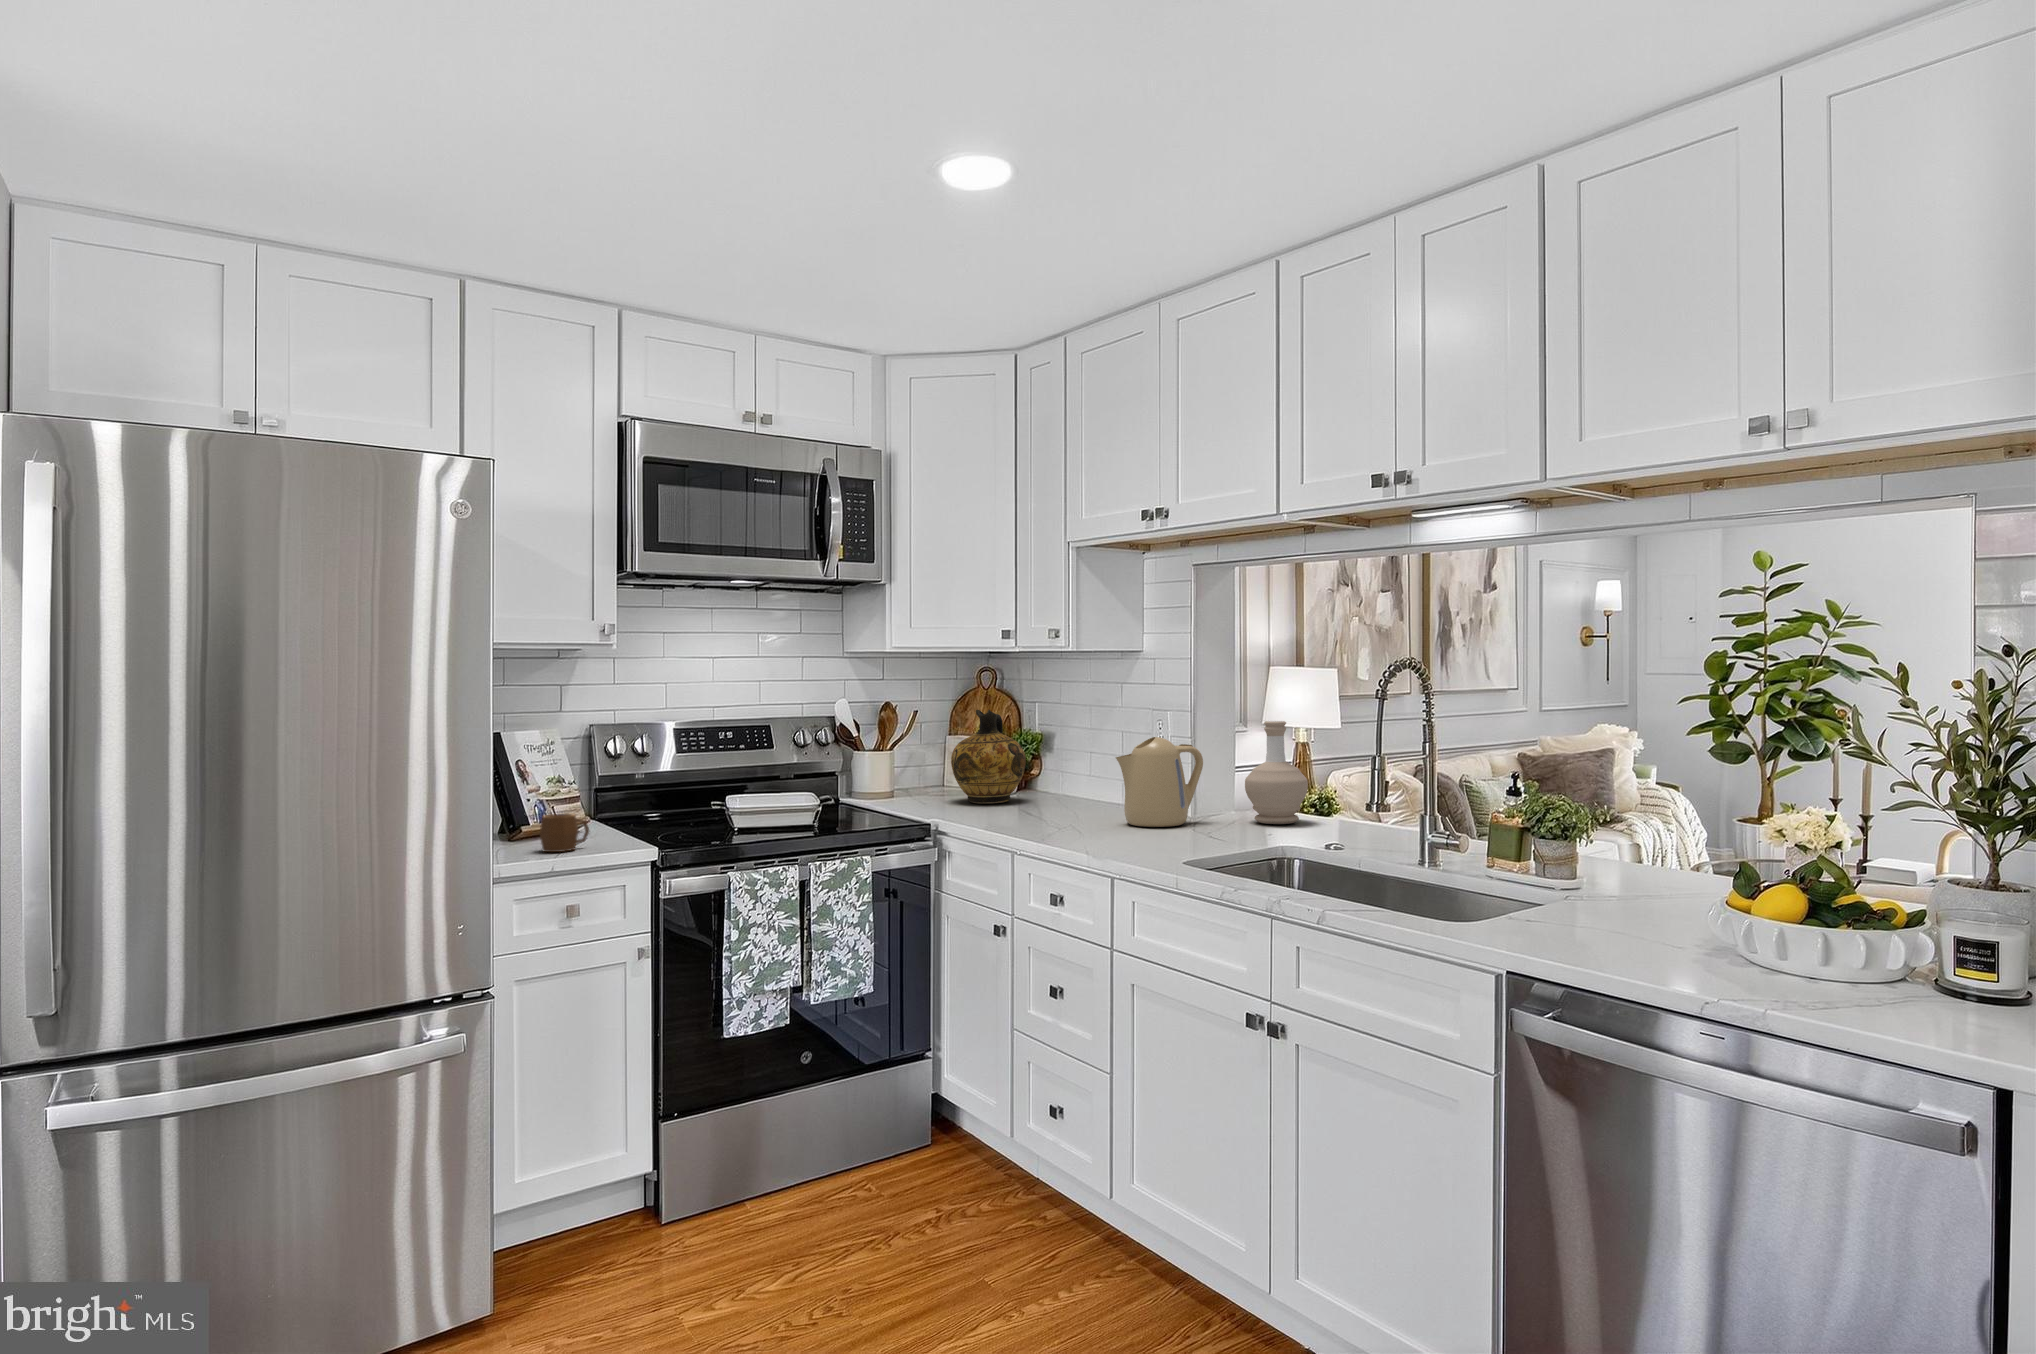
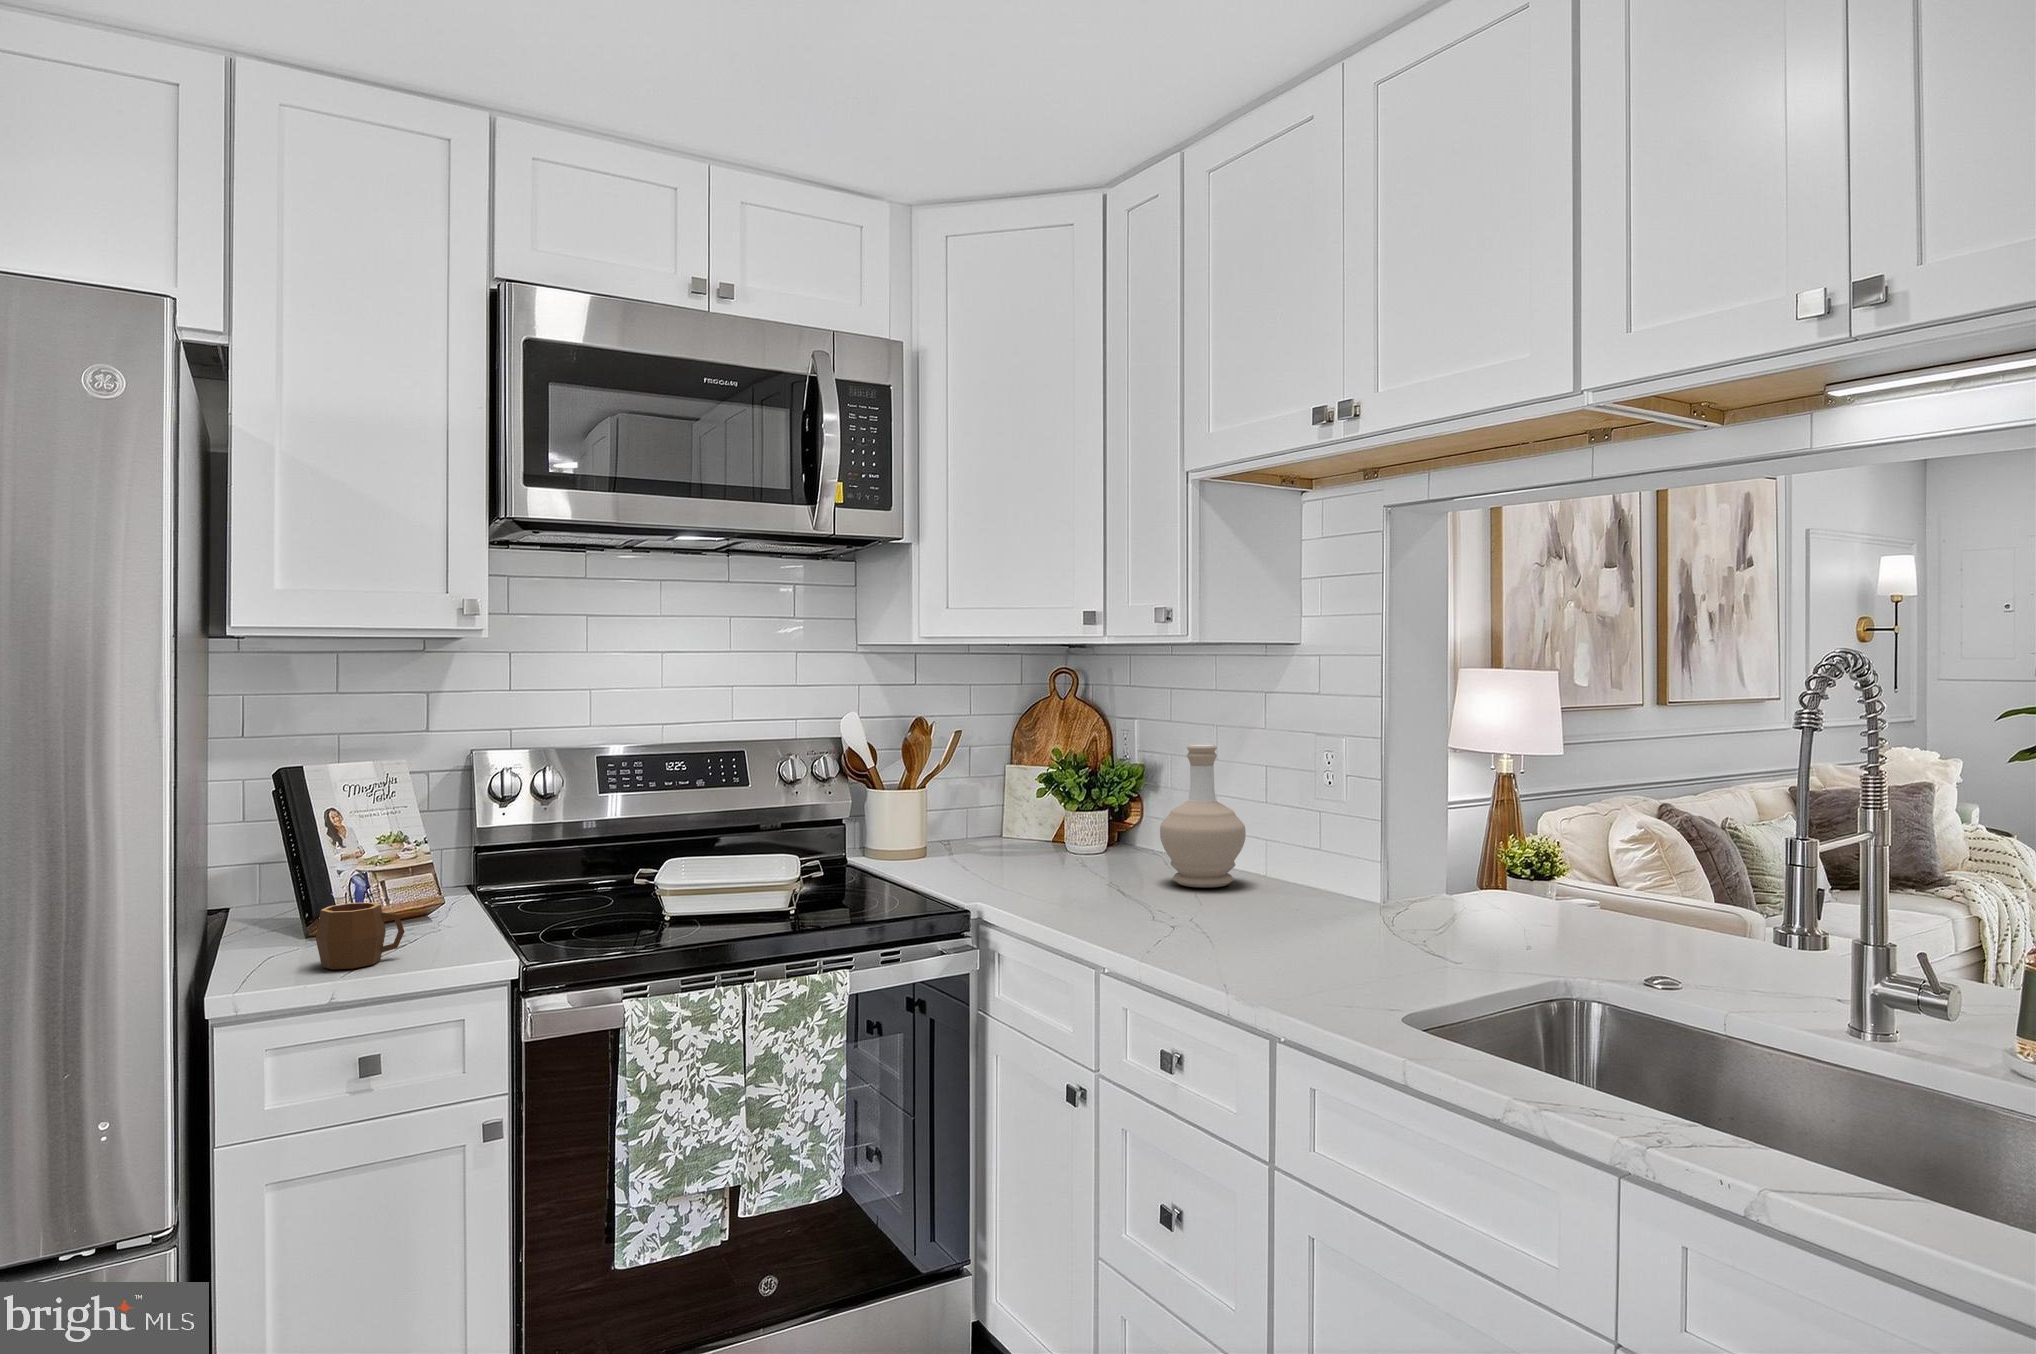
ceramic jug: present [951,710,1026,803] -> none [1008,731,1118,870]
bottle: present [1245,721,1308,824] -> present [1160,744,1246,888]
kettle: present [1116,737,1203,827] -> none [1260,785,1404,935]

